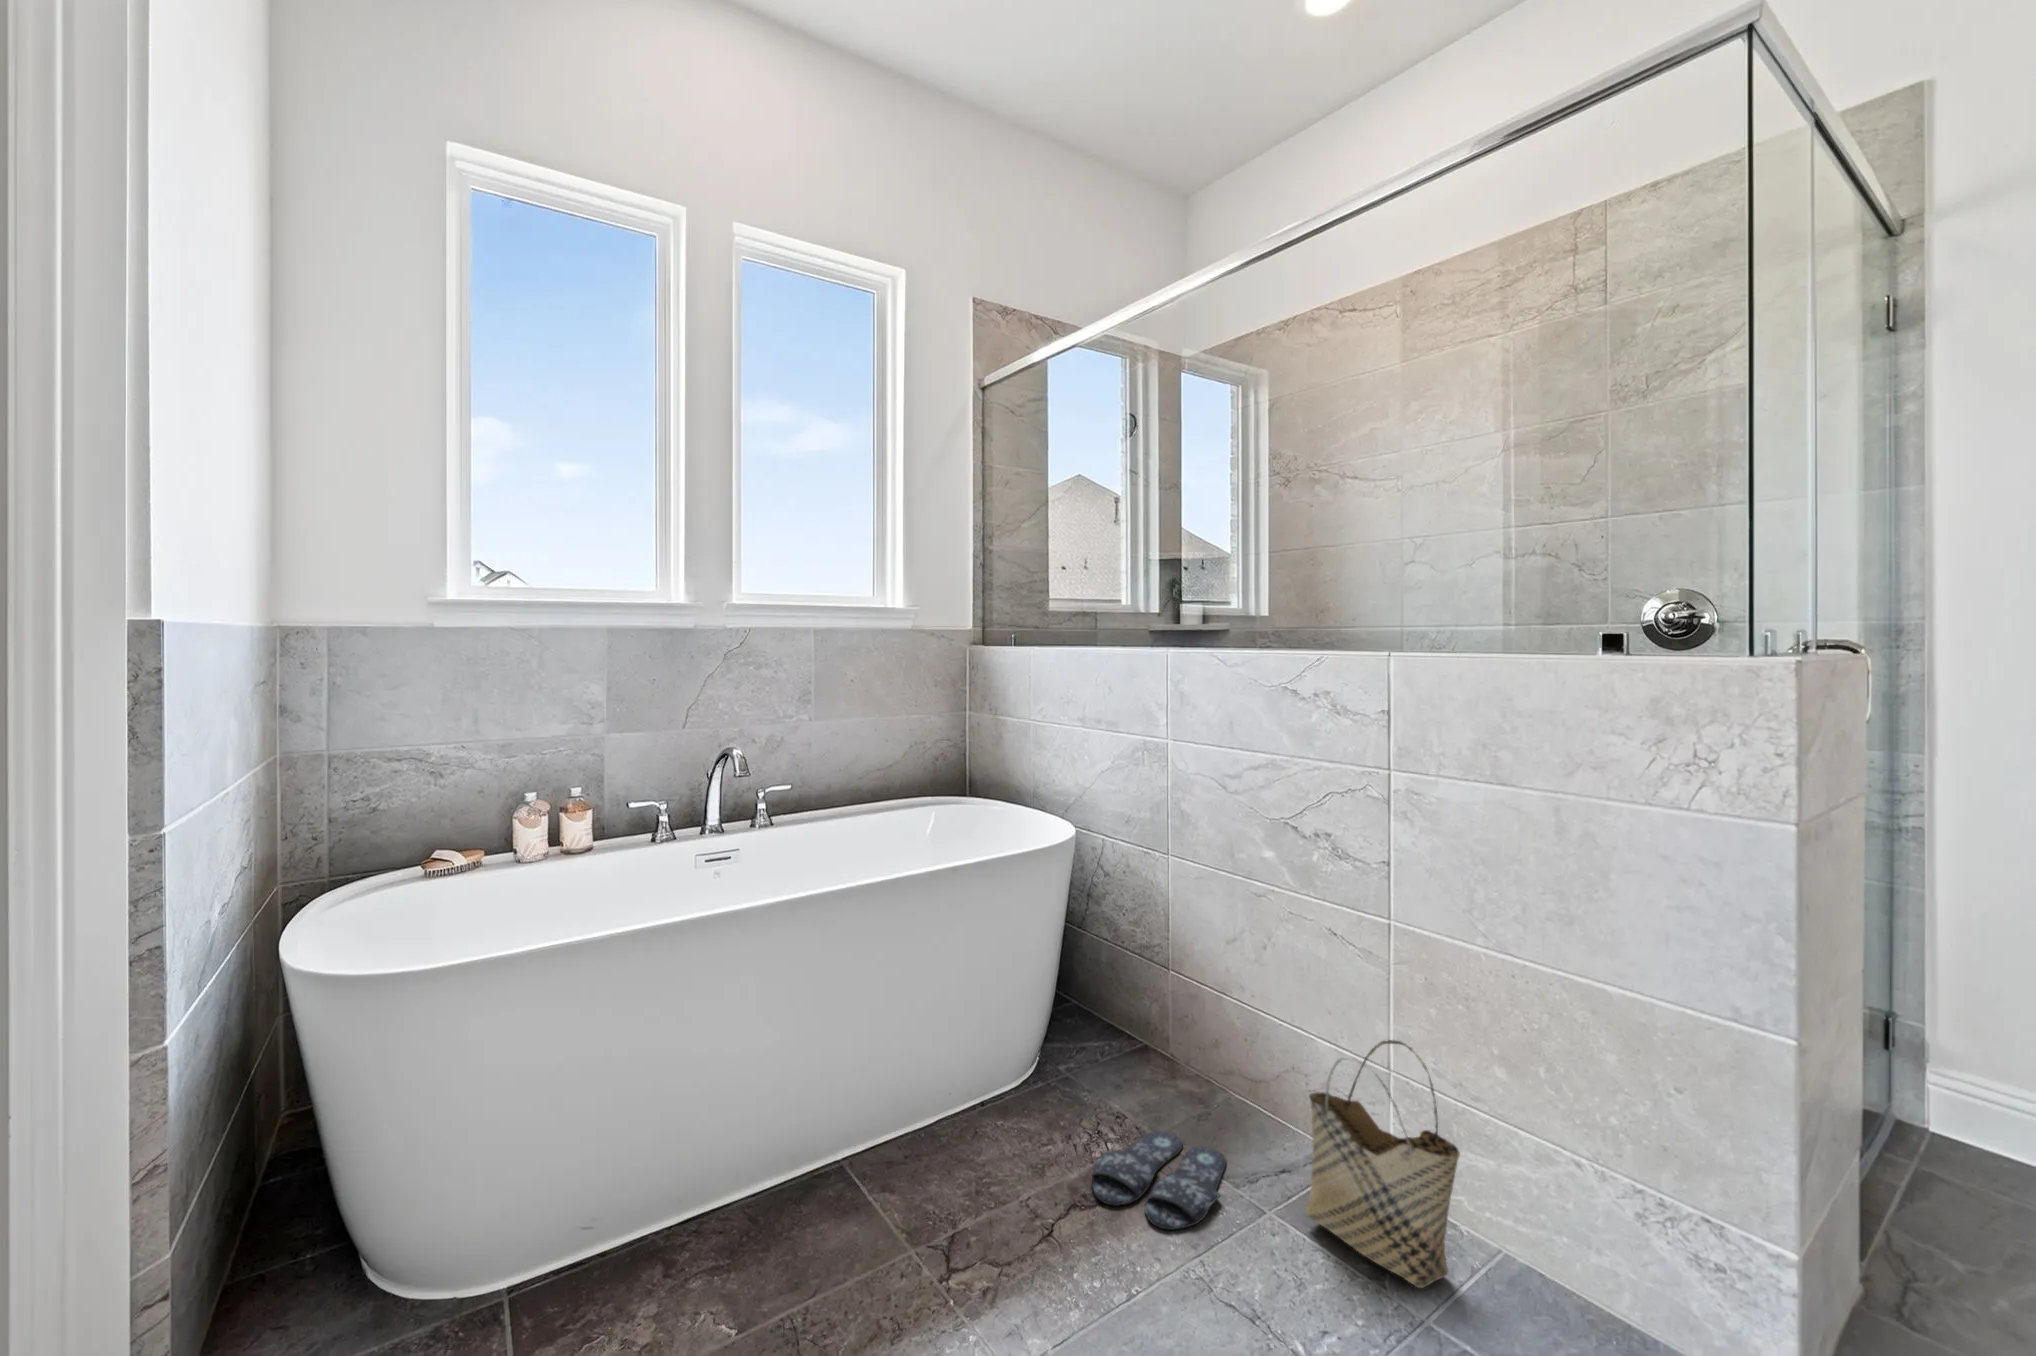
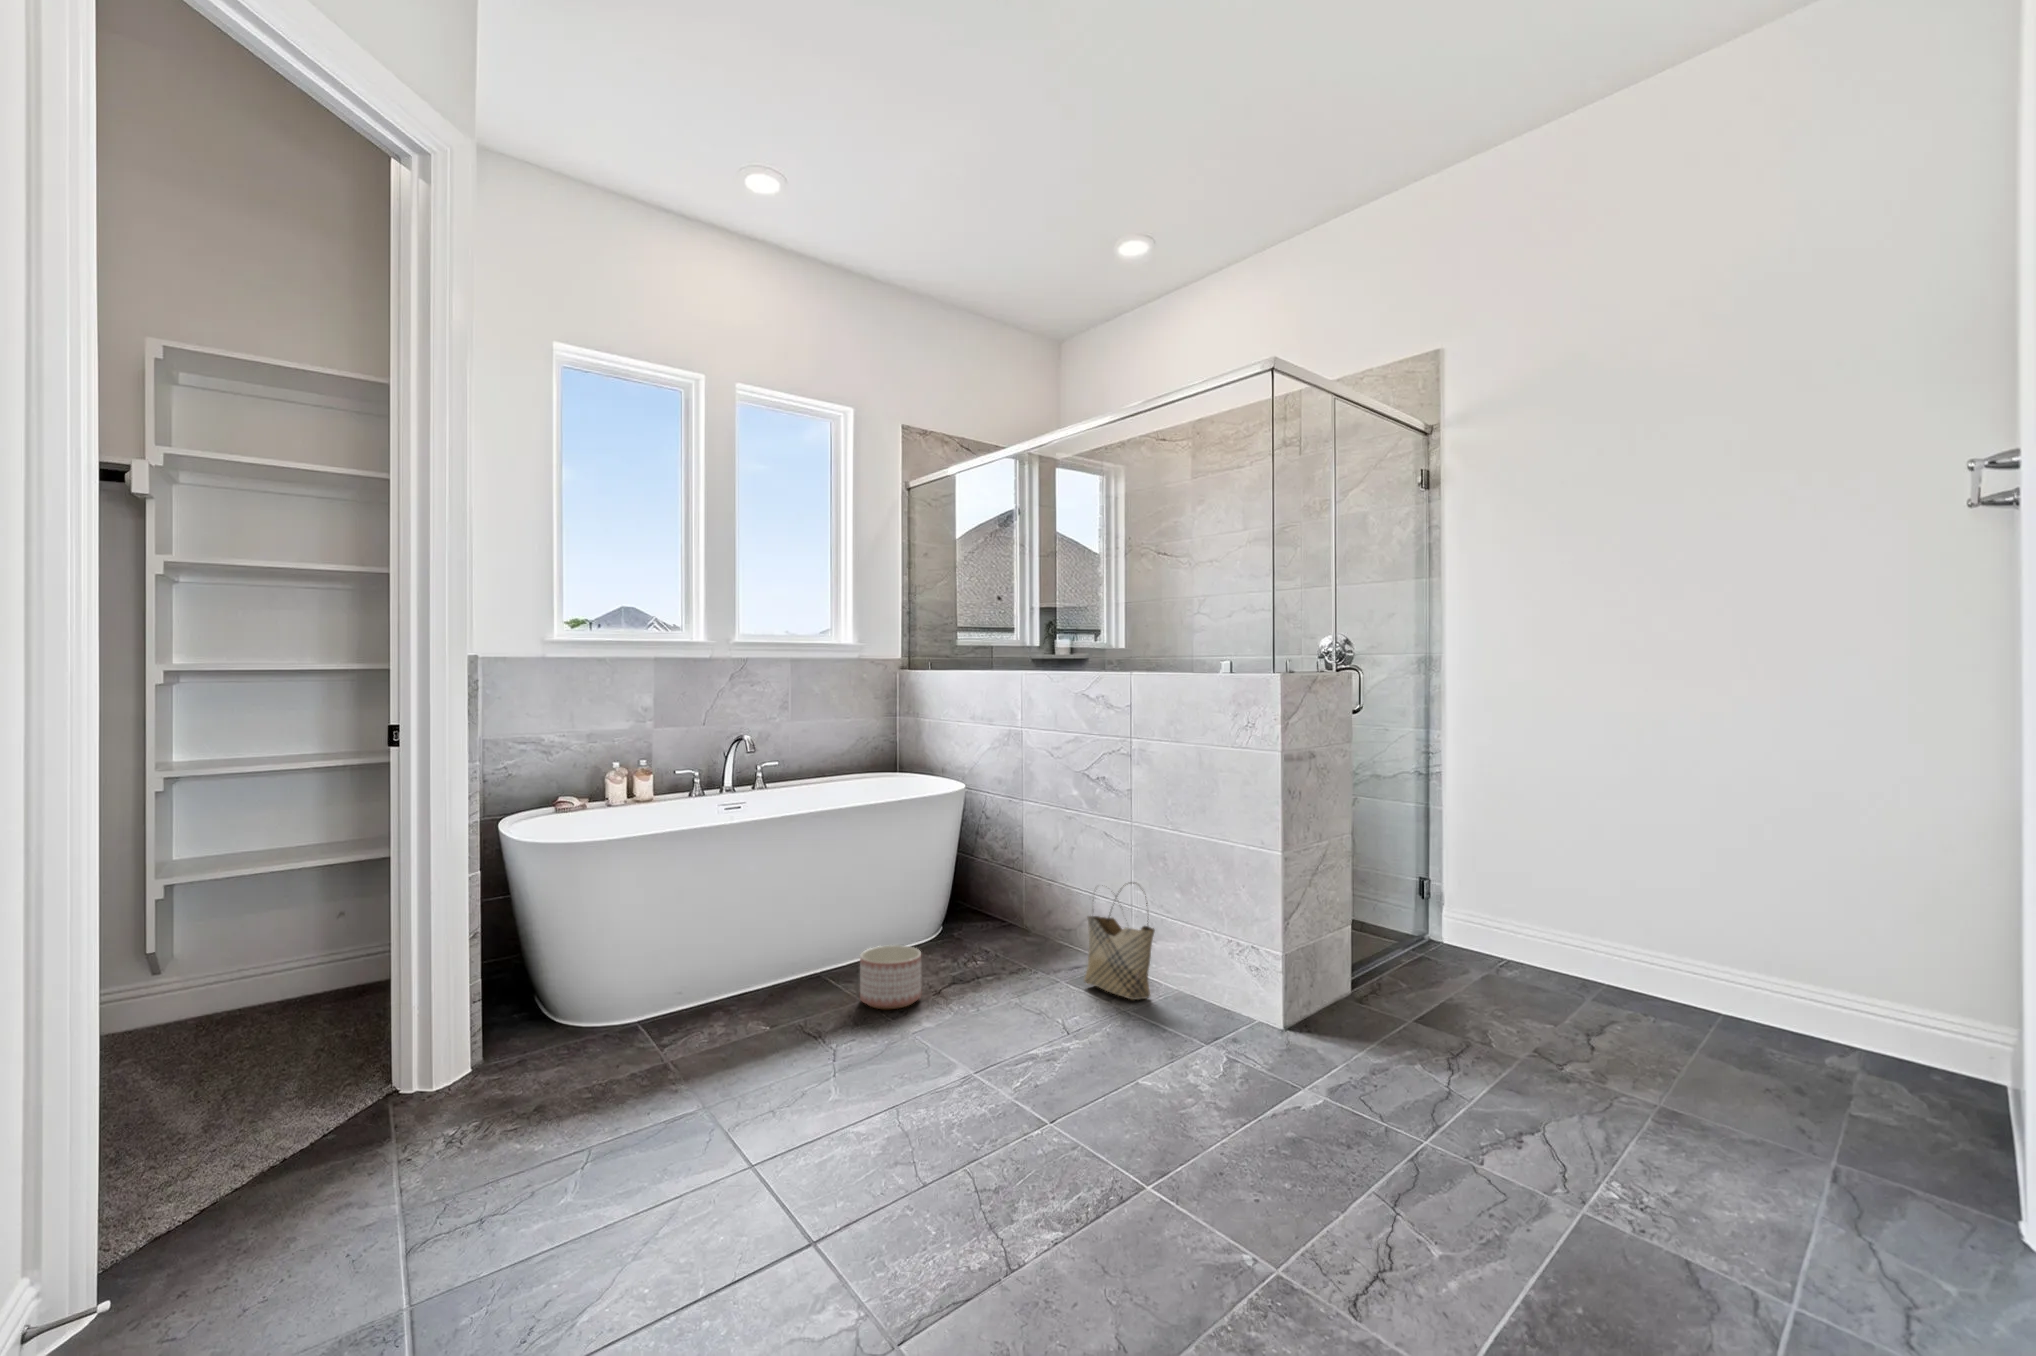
slippers: present [1092,1131,1226,1230] -> none [968,960,1049,990]
planter: none [905,1143,1017,1294] -> present [860,945,921,1009]

